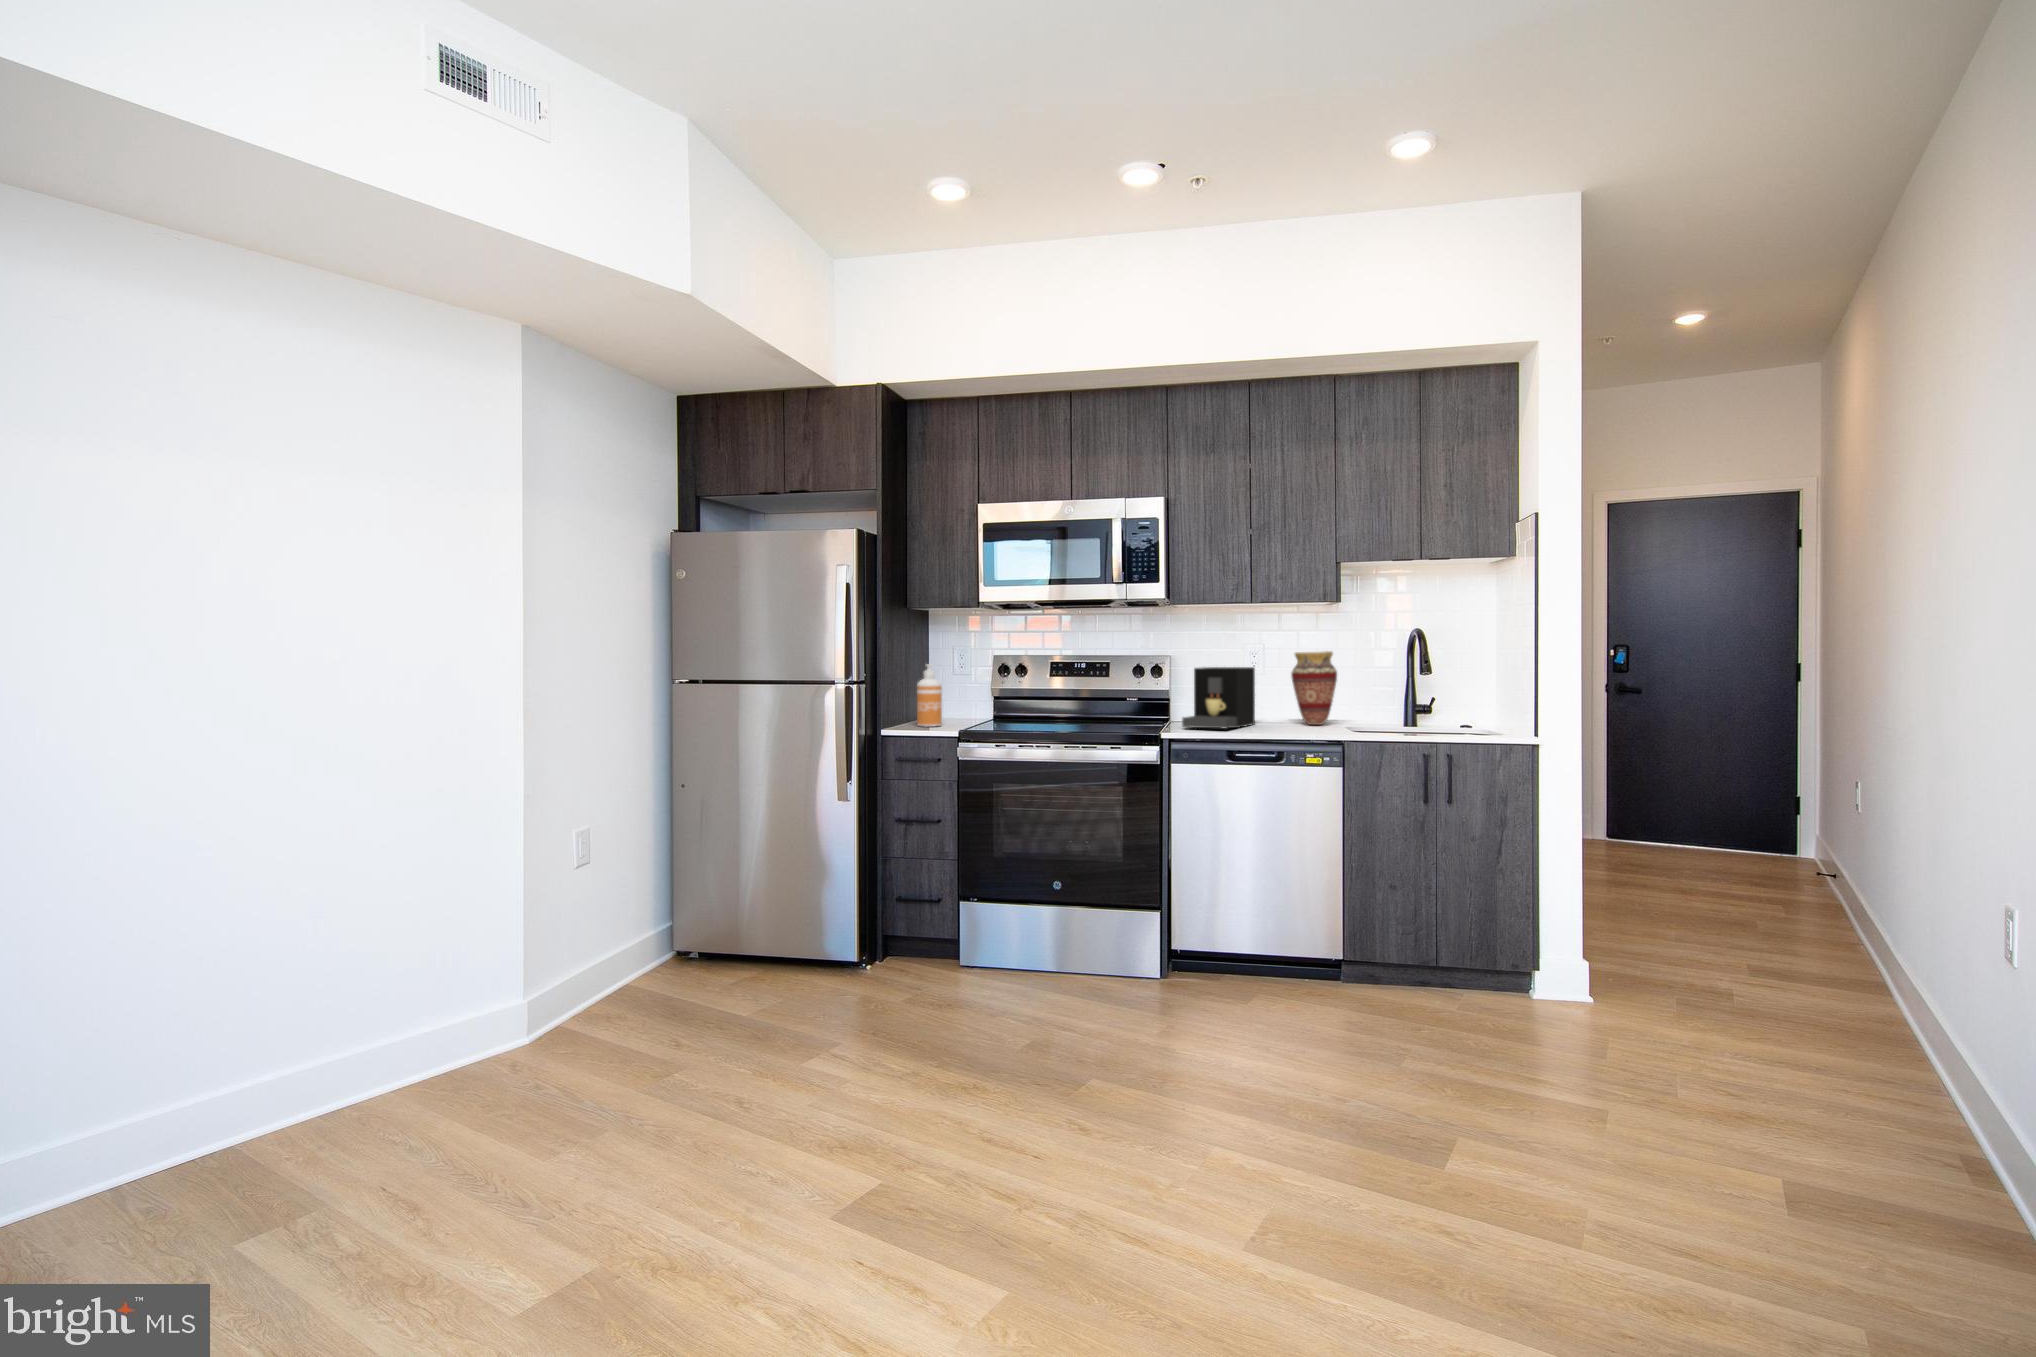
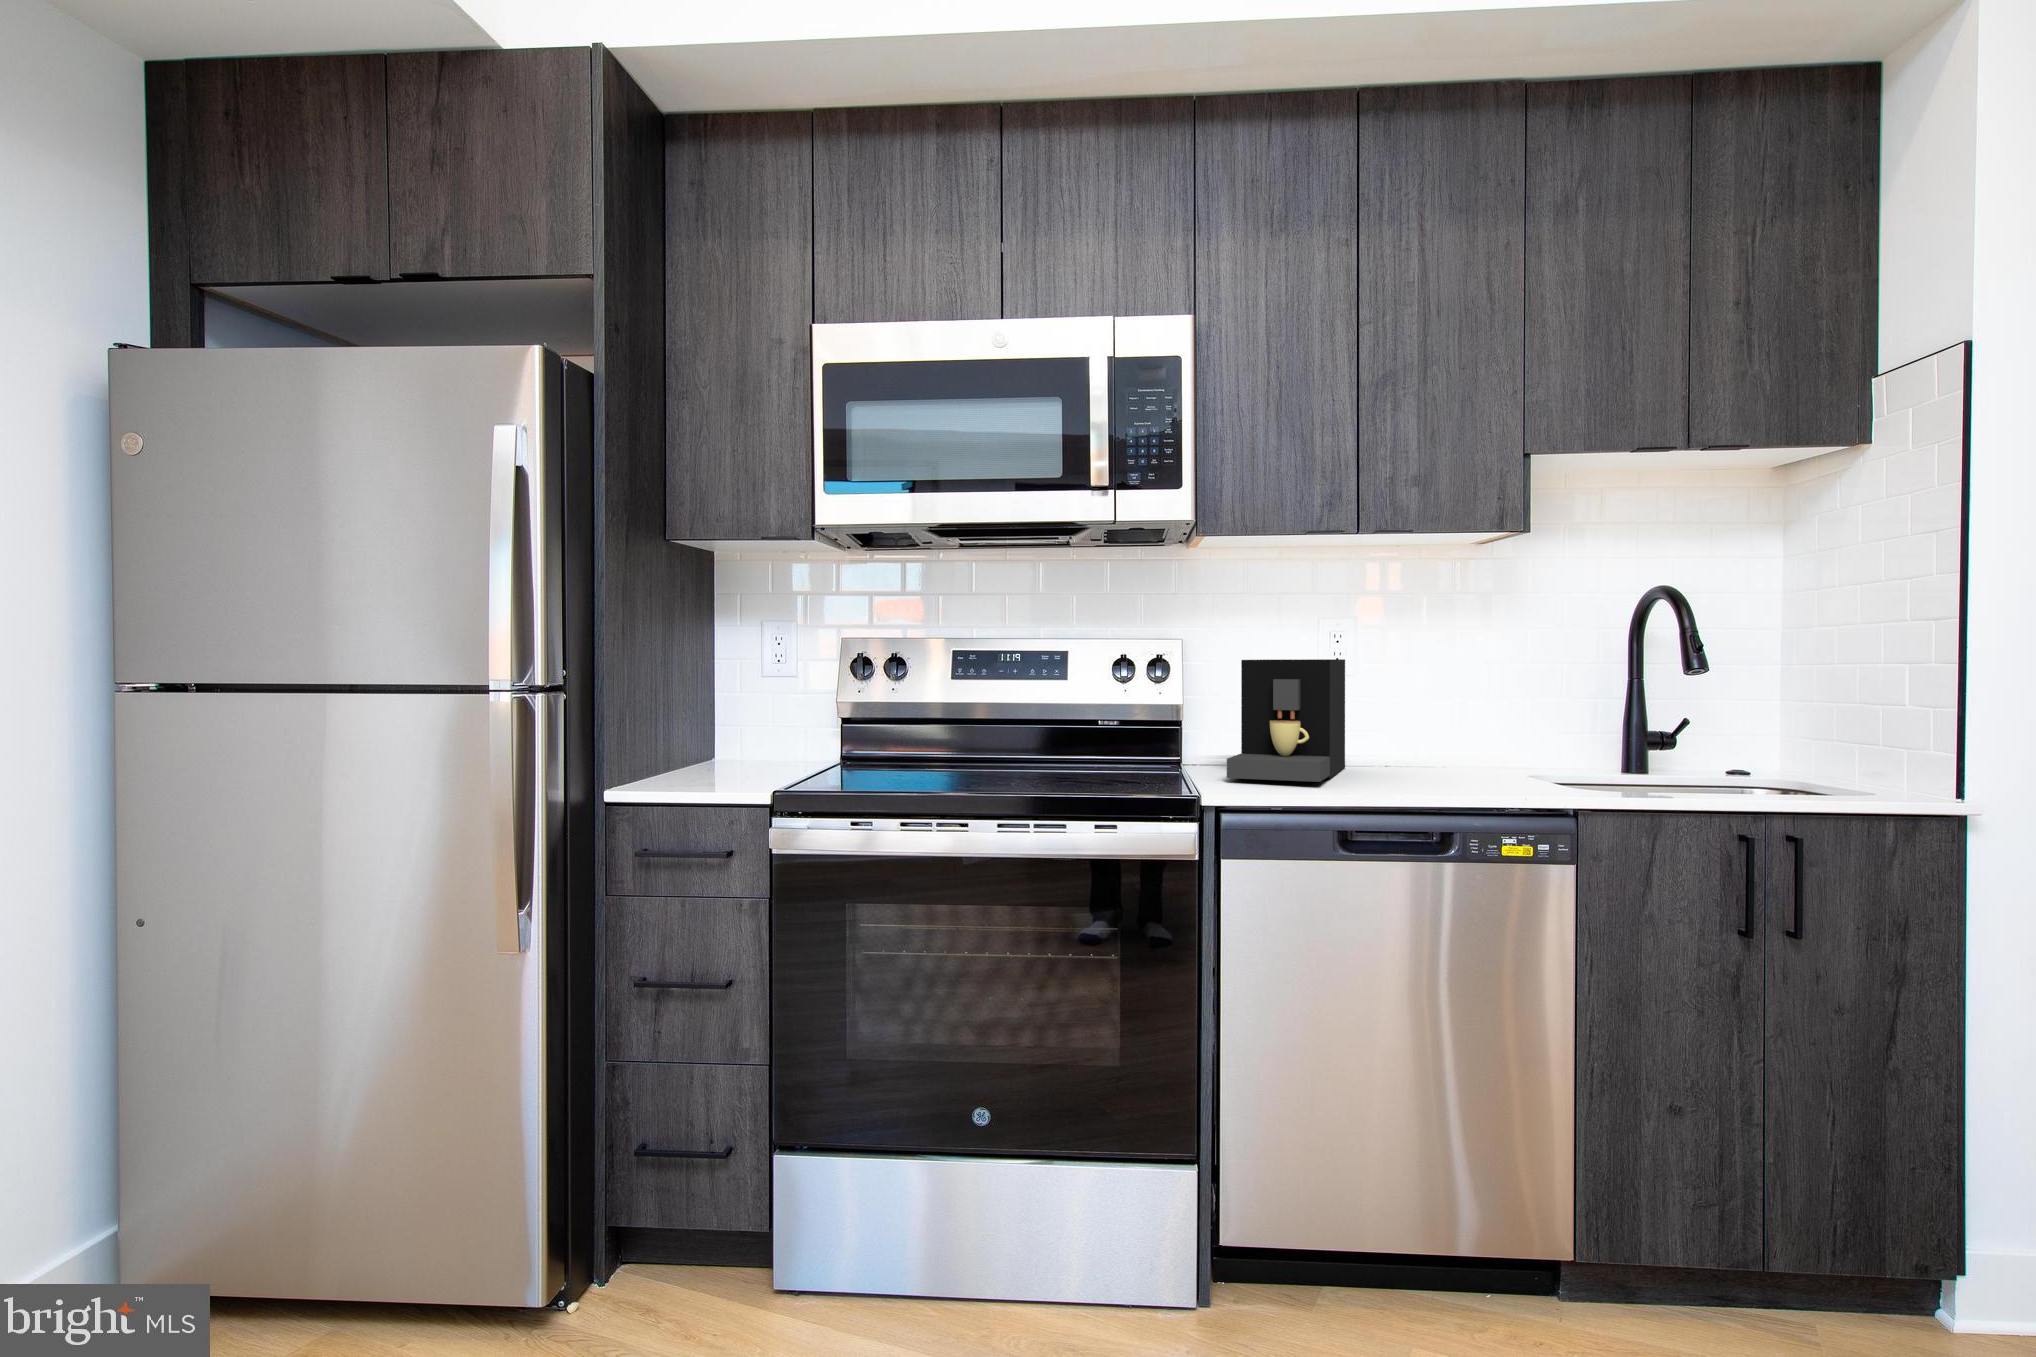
vase: present [1291,651,1337,725] -> none [1411,630,1500,769]
soap dispenser: present [917,664,942,727] -> none [686,651,739,780]

